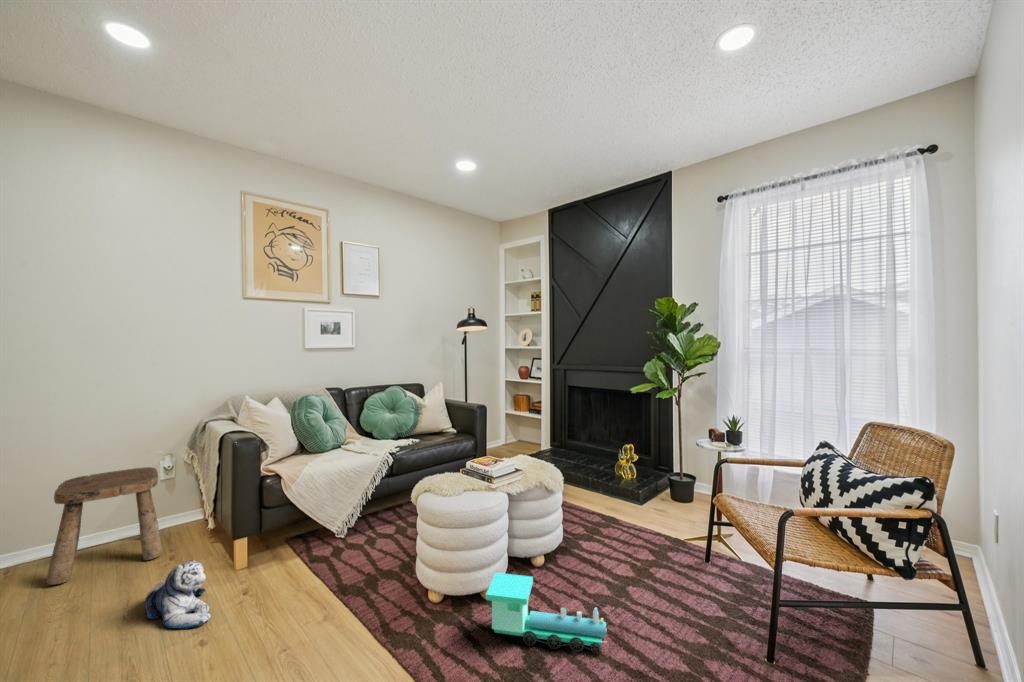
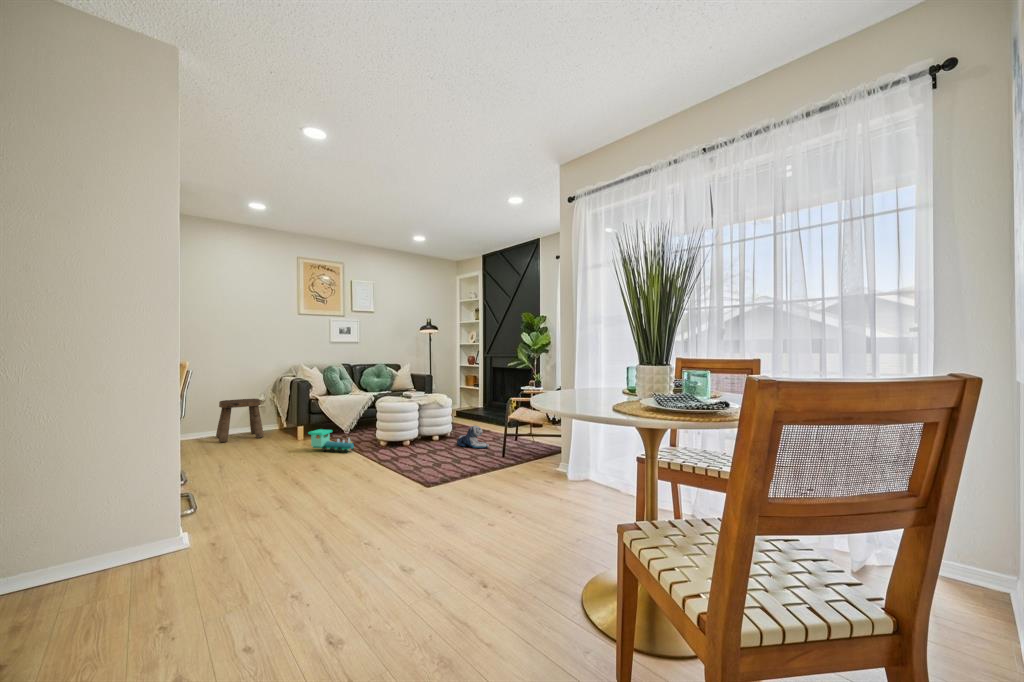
plush toy: present [145,560,211,629] -> present [457,426,489,448]
toy train: present [486,573,607,654] -> present [308,429,355,452]

